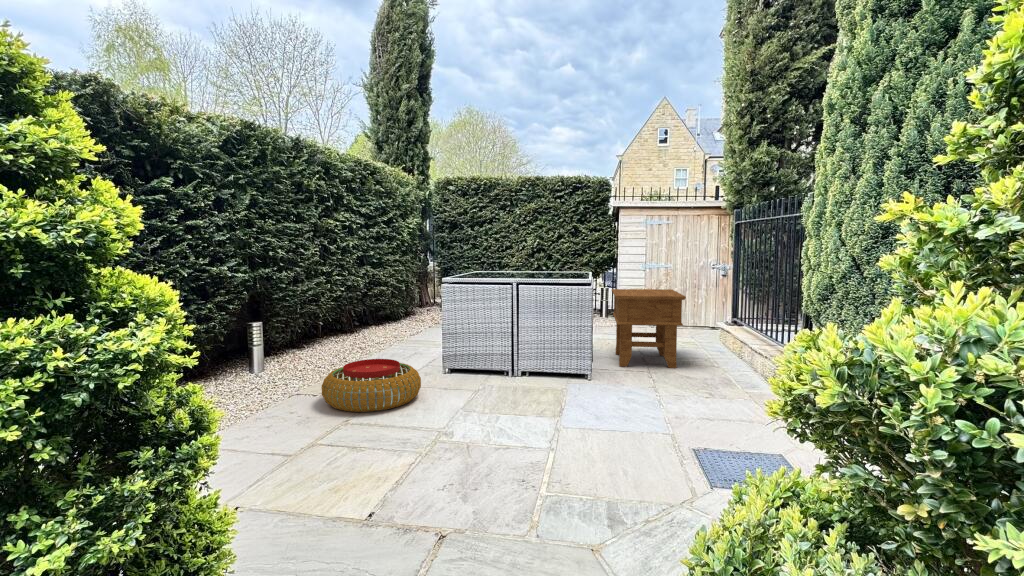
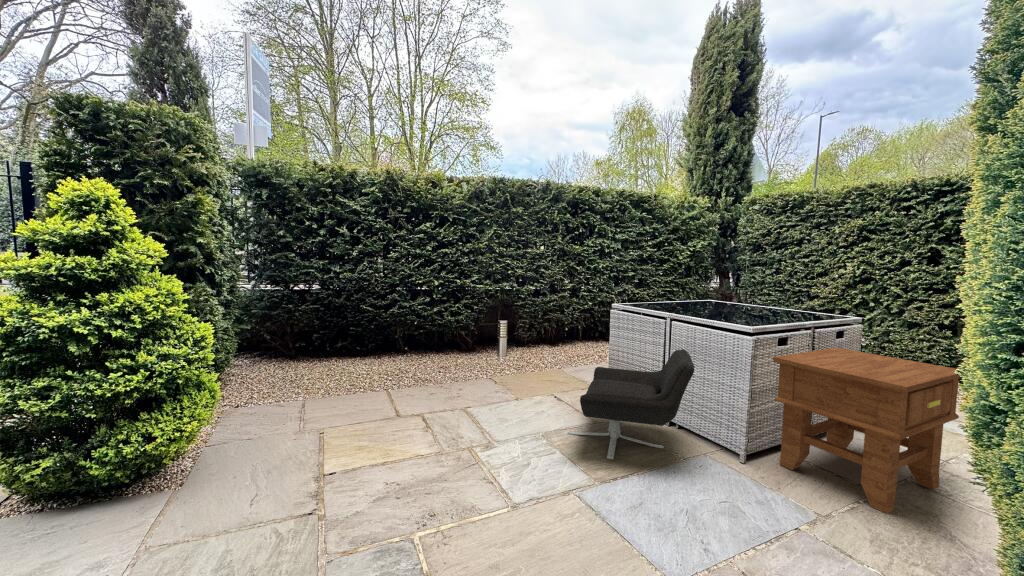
lounge chair: none [495,302,600,394] -> present [568,349,694,459]
pouf: present [321,359,421,412] -> none [446,361,525,406]

